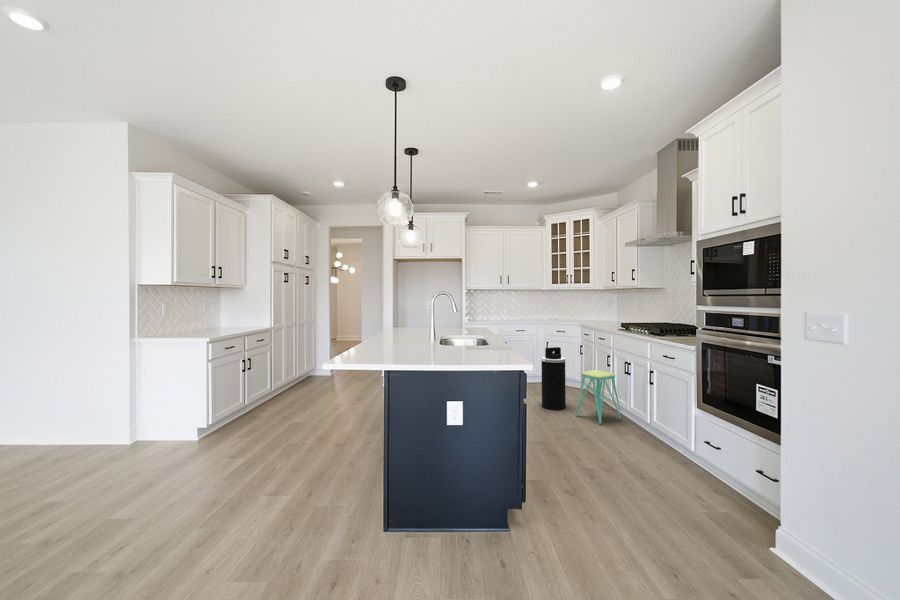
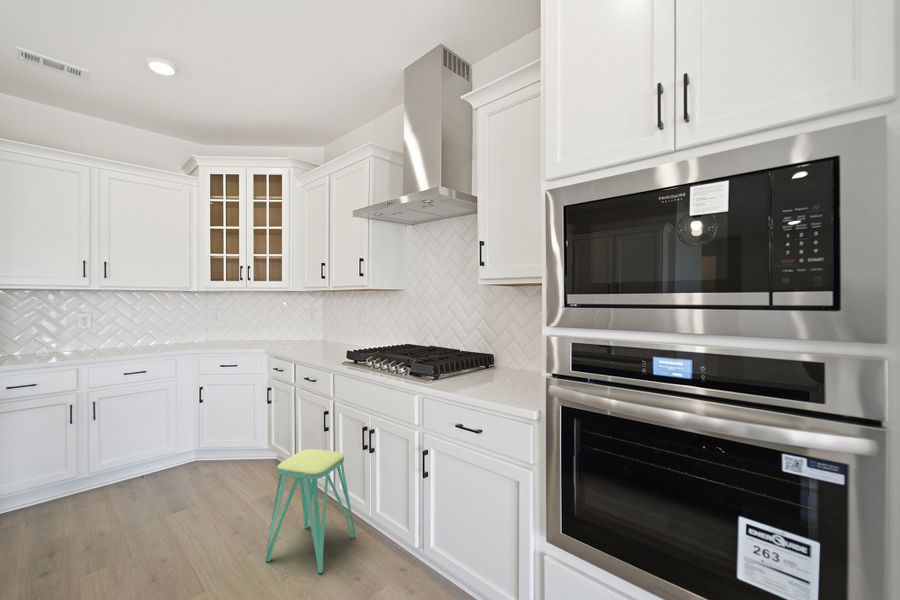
trash can: present [541,347,566,410] -> none [182,412,241,561]

